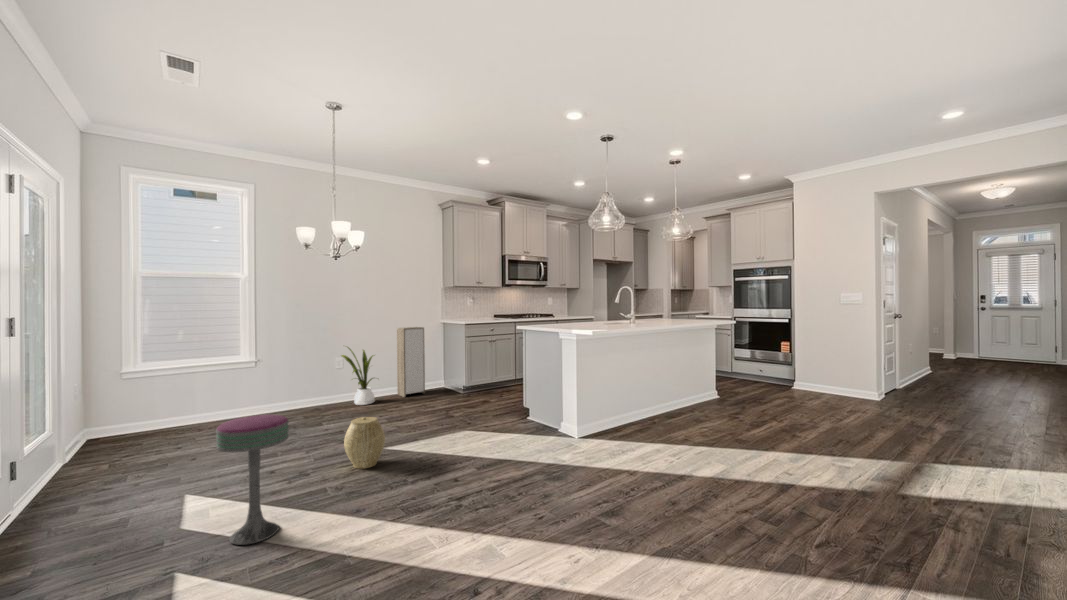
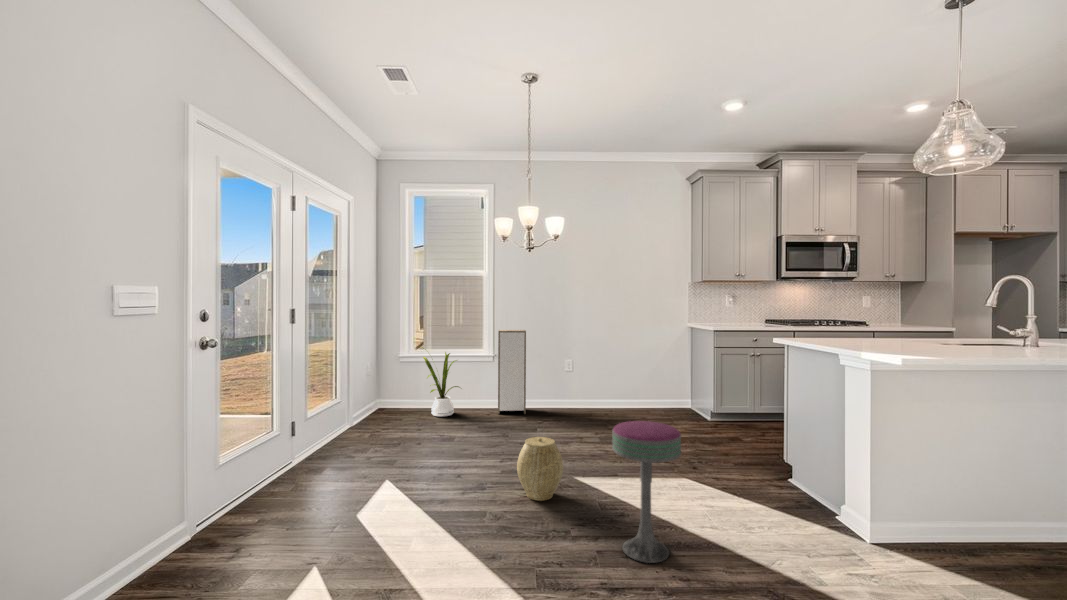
storage cabinet: present [397,327,425,397] -> present [498,330,526,414]
house plant: present [341,347,374,405] -> present [423,348,460,417]
bar stool: present [216,415,289,545] -> present [612,421,681,563]

